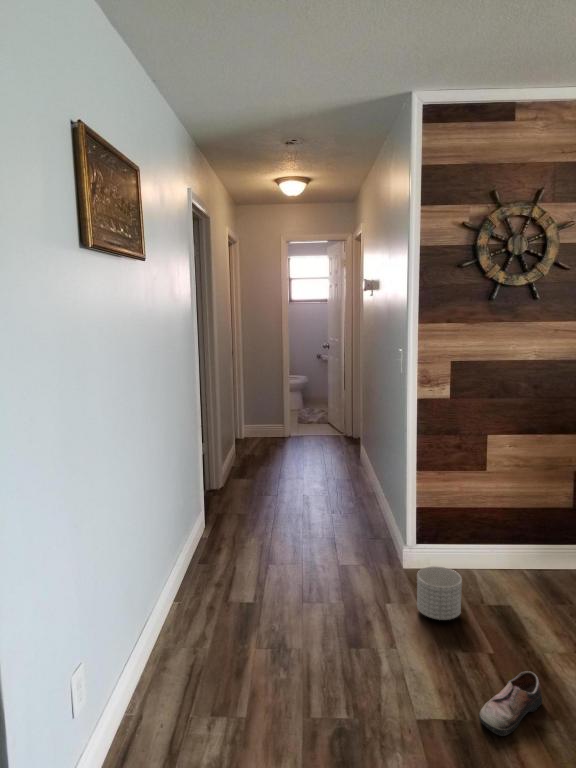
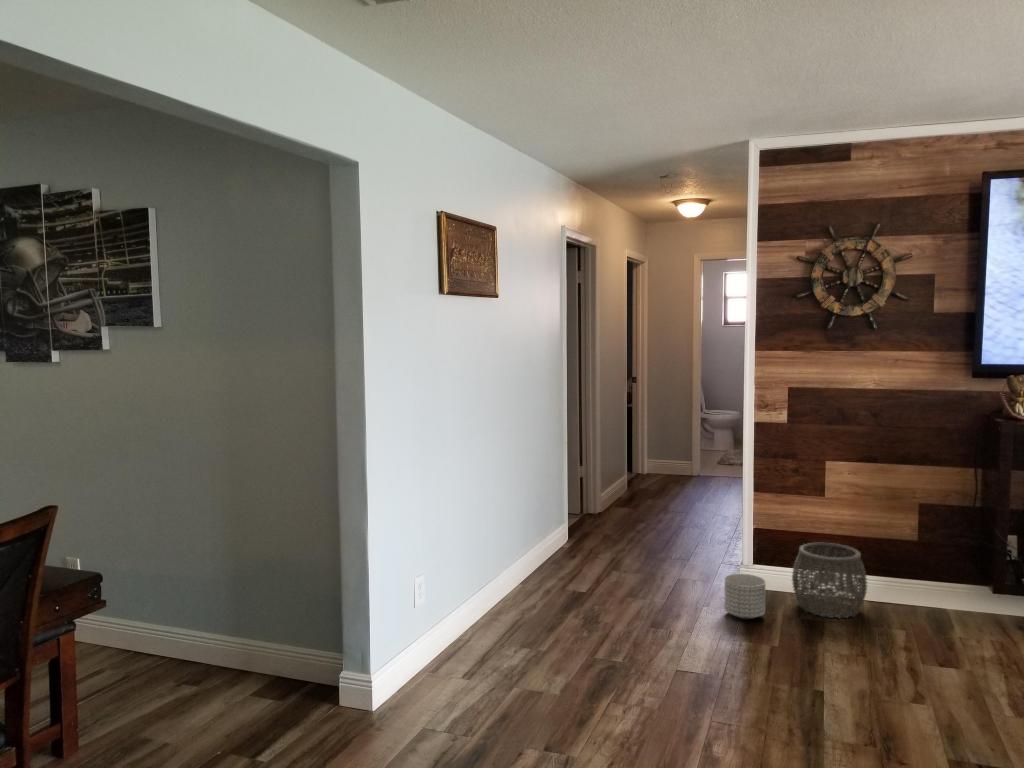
woven basket: none [467,518,544,600] -> present [792,543,867,618]
shoe: present [479,671,542,736] -> none [722,645,787,678]

